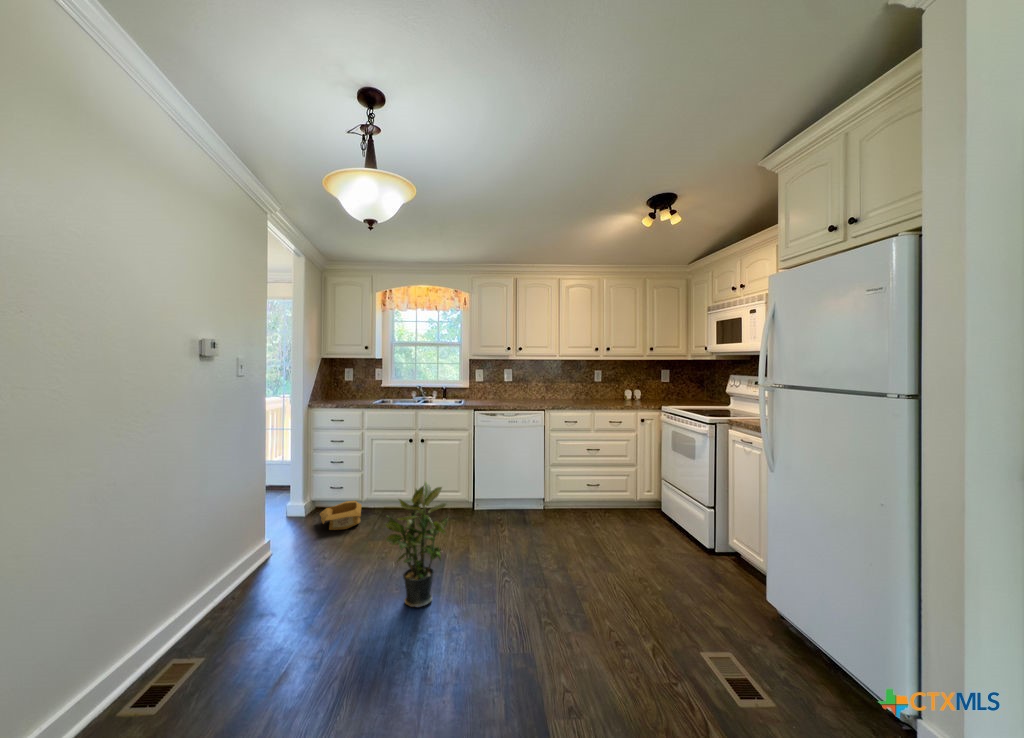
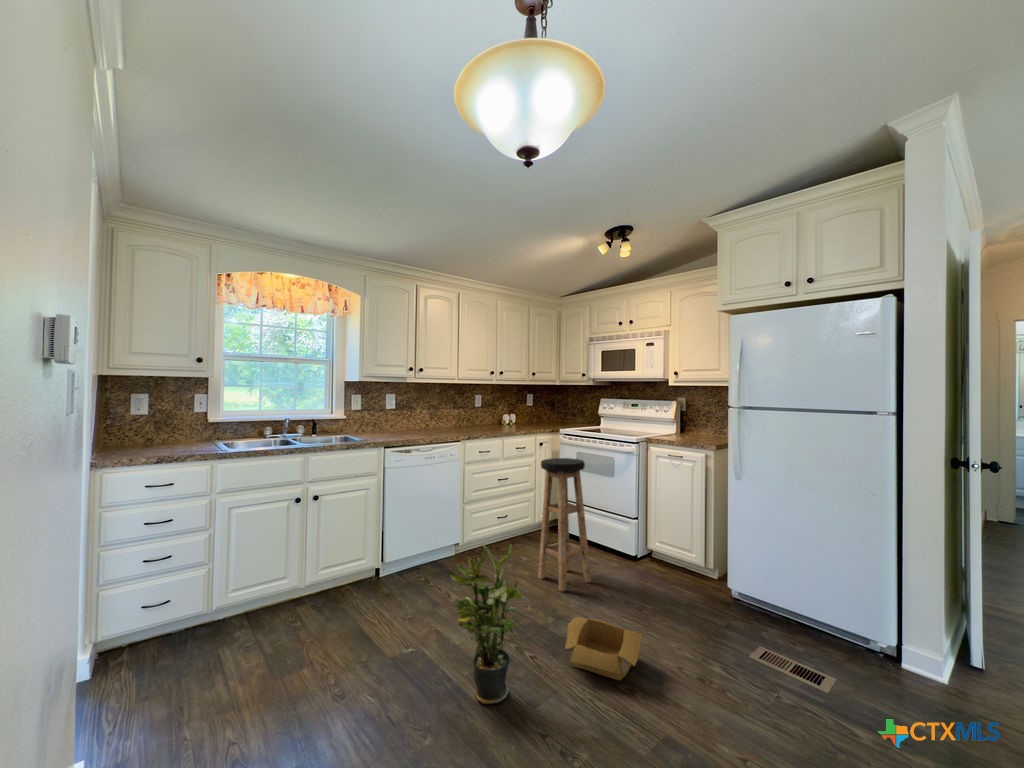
bar stool: none [573,431,618,566] -> present [538,458,591,591]
cardboard box: present [320,501,362,530] -> present [565,617,643,680]

